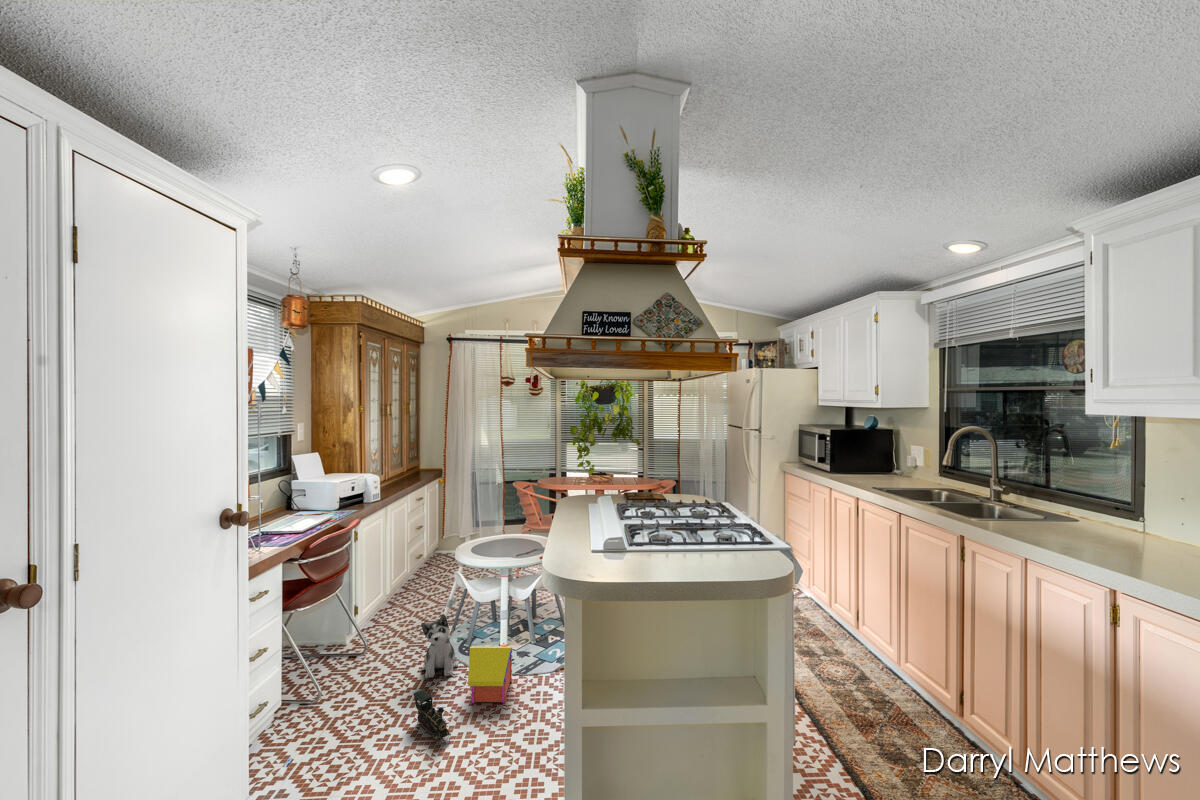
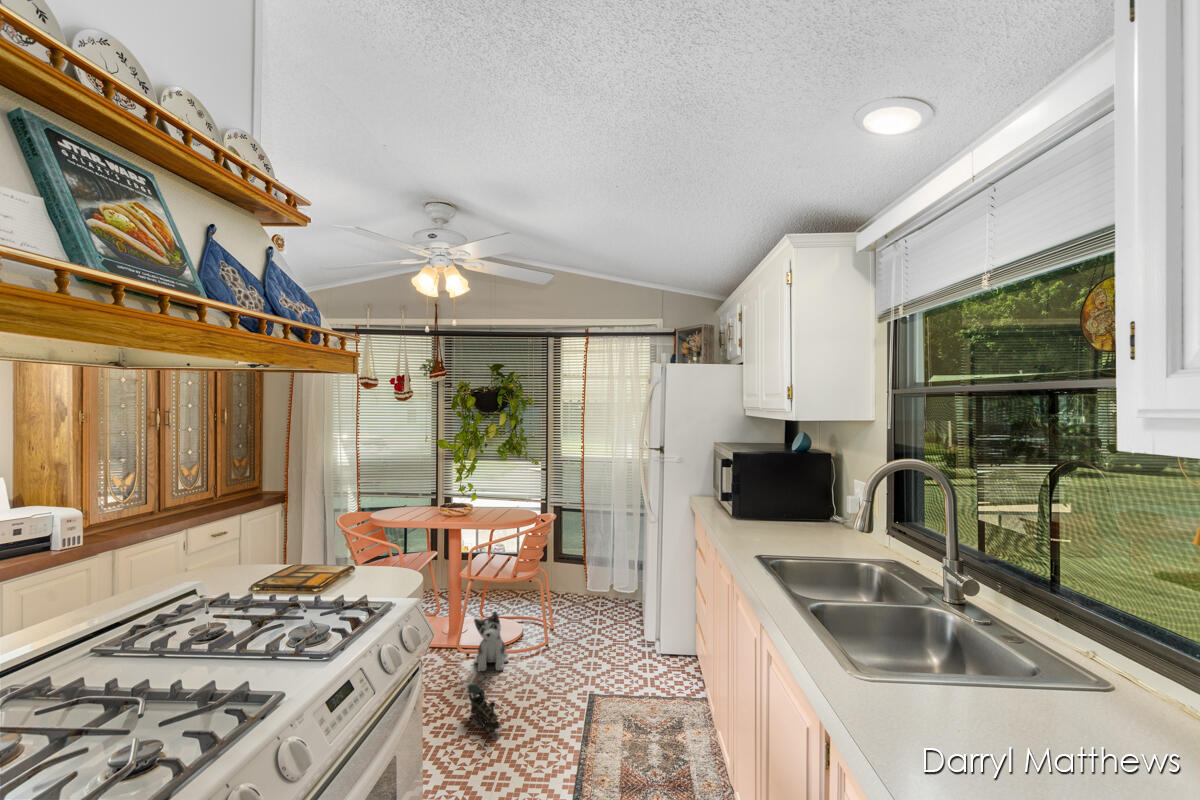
toy house: present [468,647,512,703] -> none [518,644,561,700]

